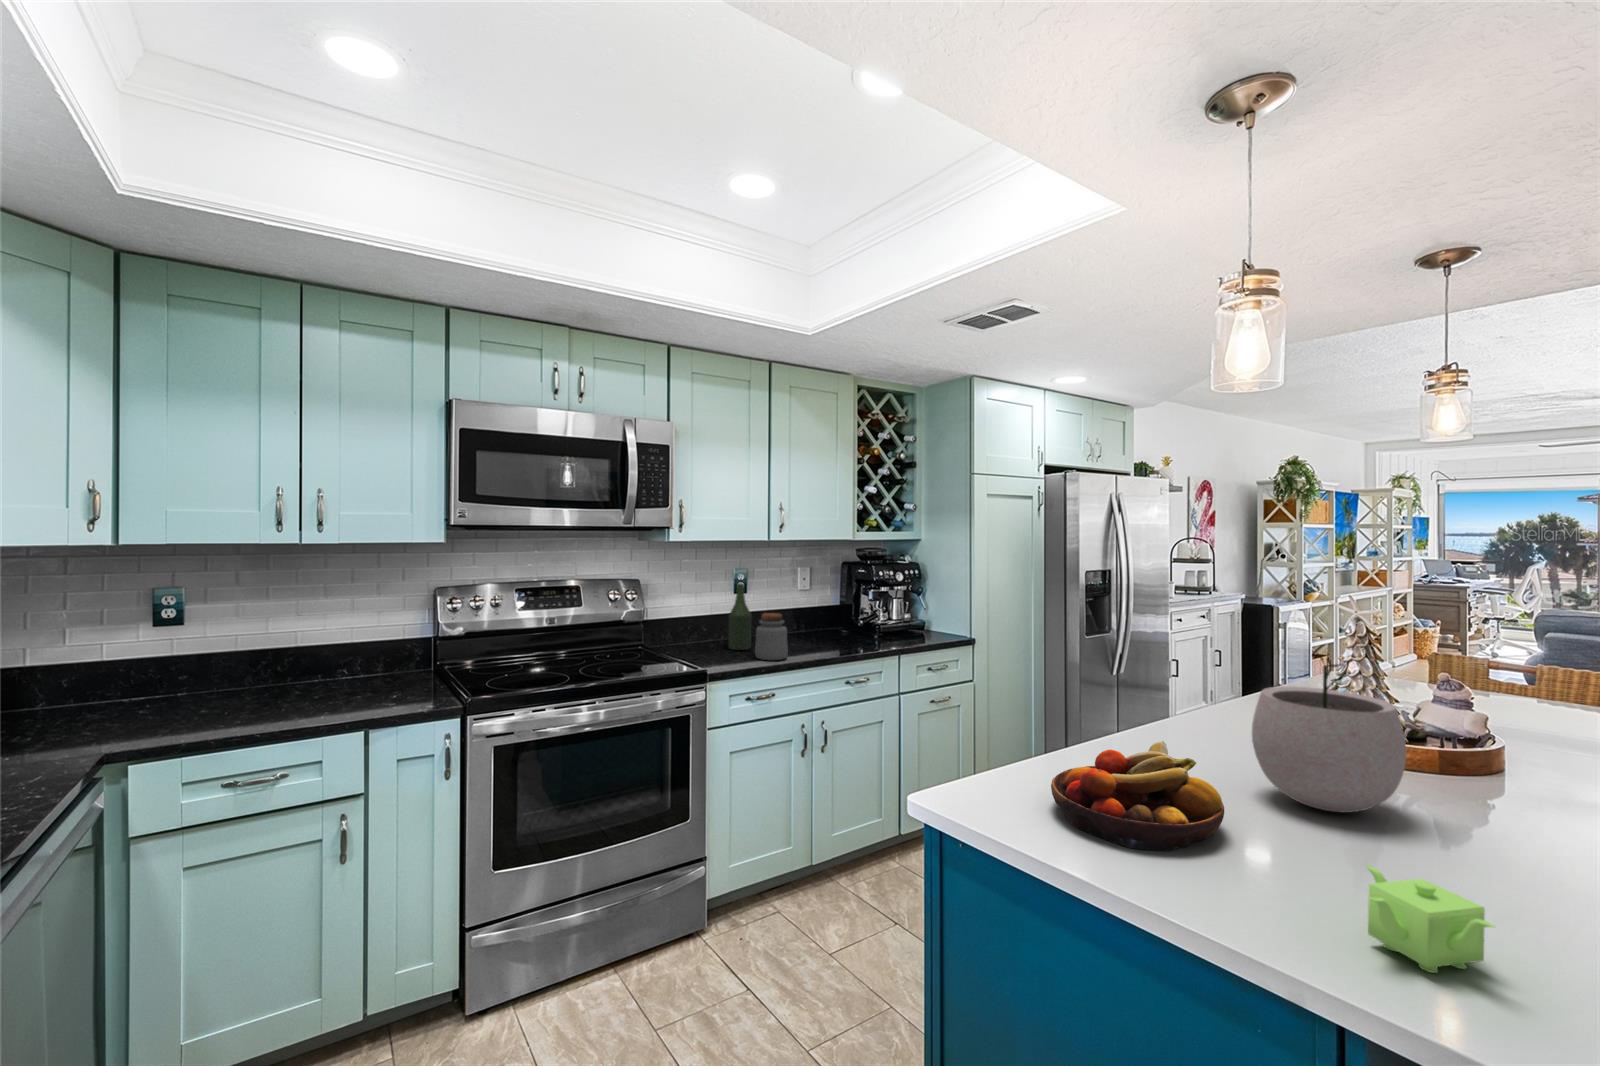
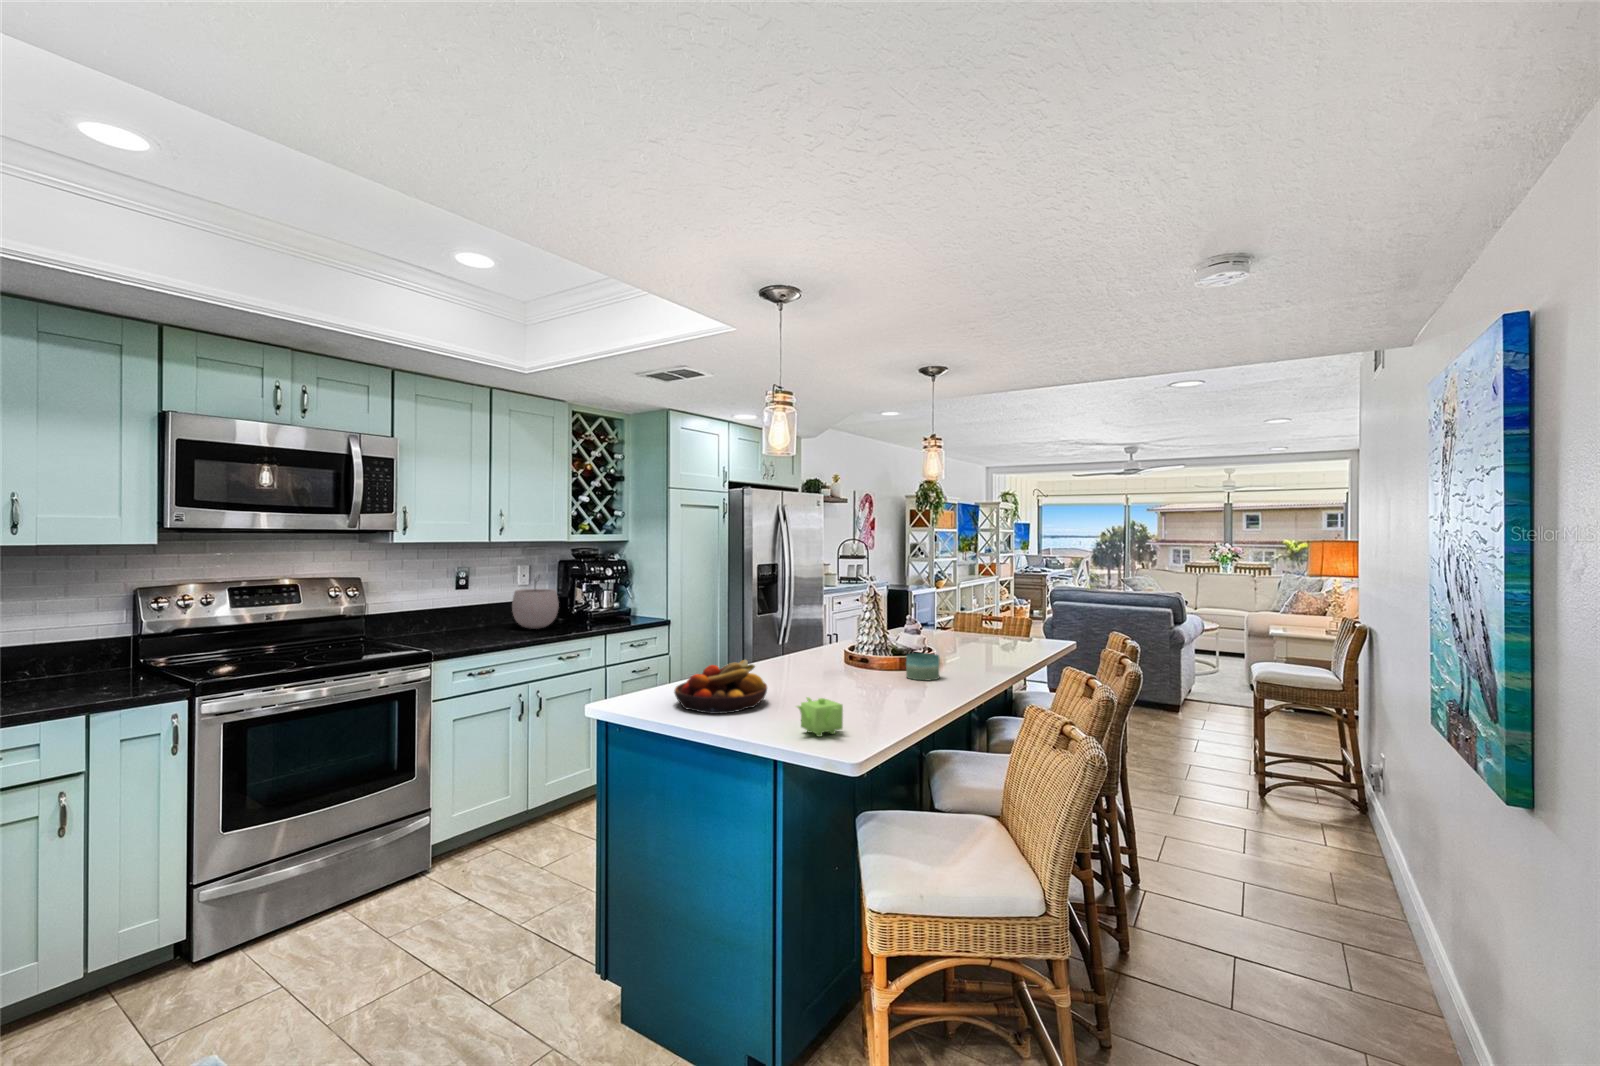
bottle: present [729,584,751,650] -> none [451,579,473,637]
jar: present [755,613,788,660] -> none [476,603,507,642]
plant pot: present [1252,653,1406,812] -> present [512,581,559,629]
candle: none [1451,745,1533,804] -> present [906,653,939,680]

